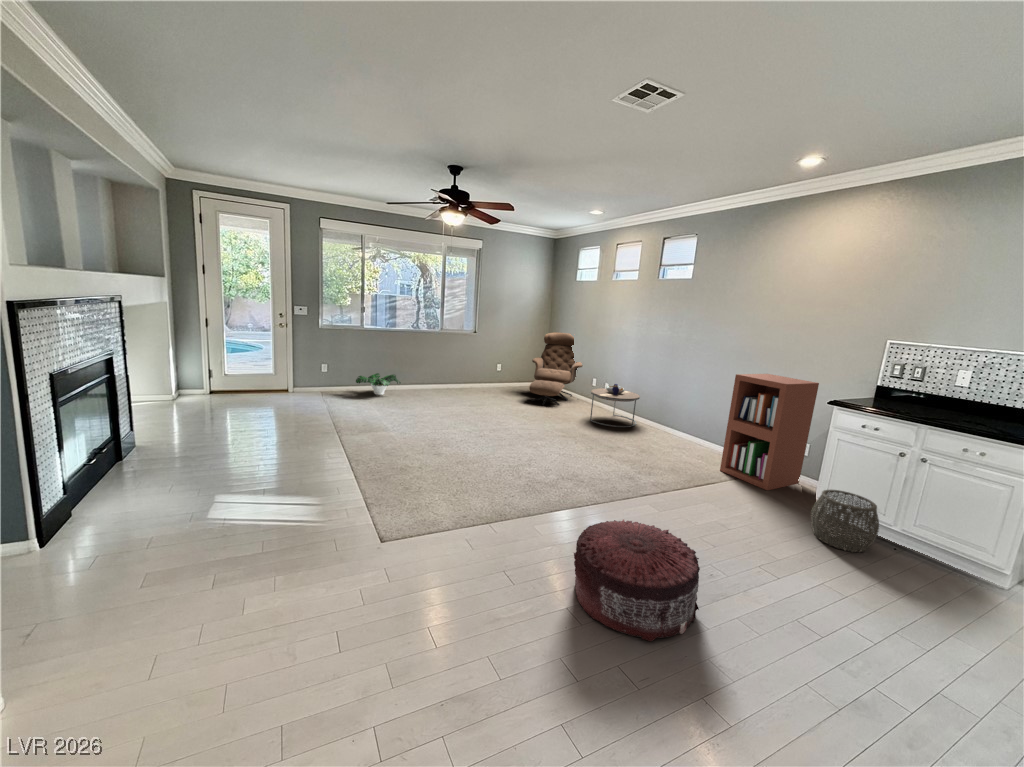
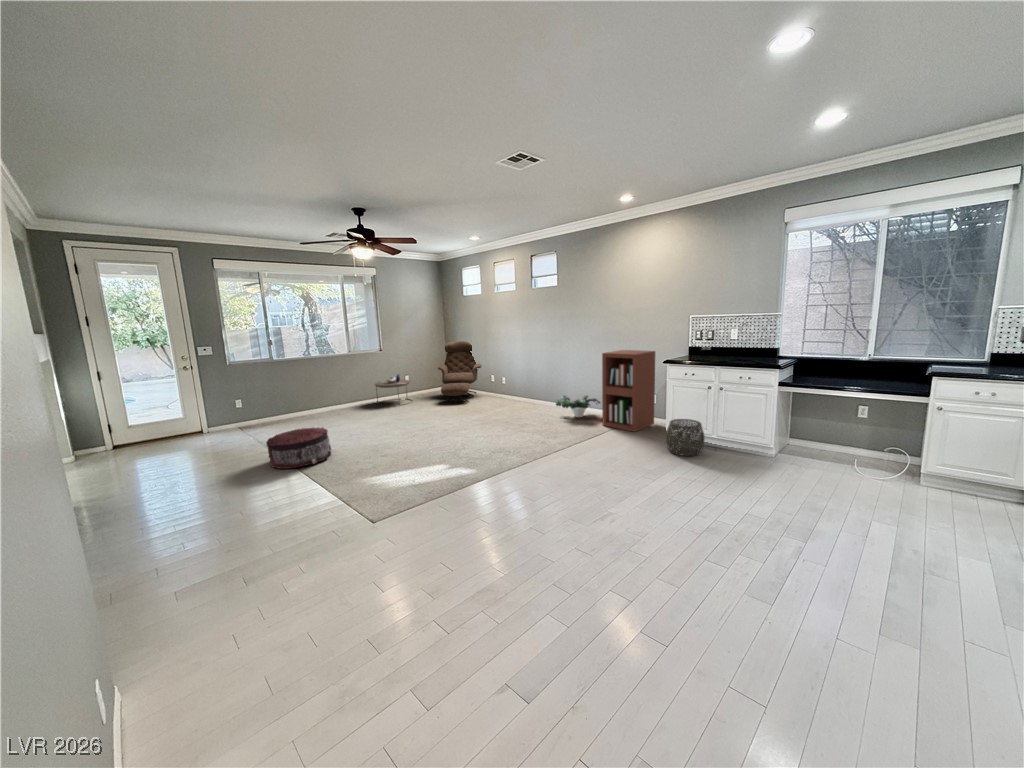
potted plant: present [356,373,401,395] -> present [556,395,600,417]
side table: present [590,384,640,427] -> present [375,374,412,405]
pouf: present [574,520,700,641] -> present [266,427,331,469]

